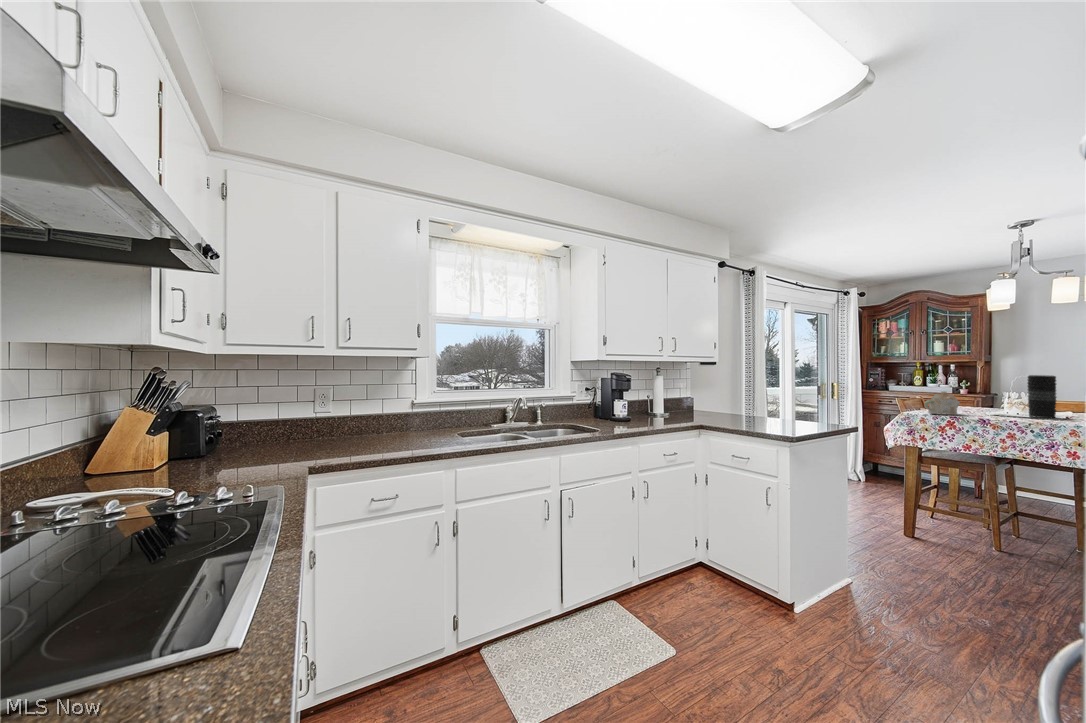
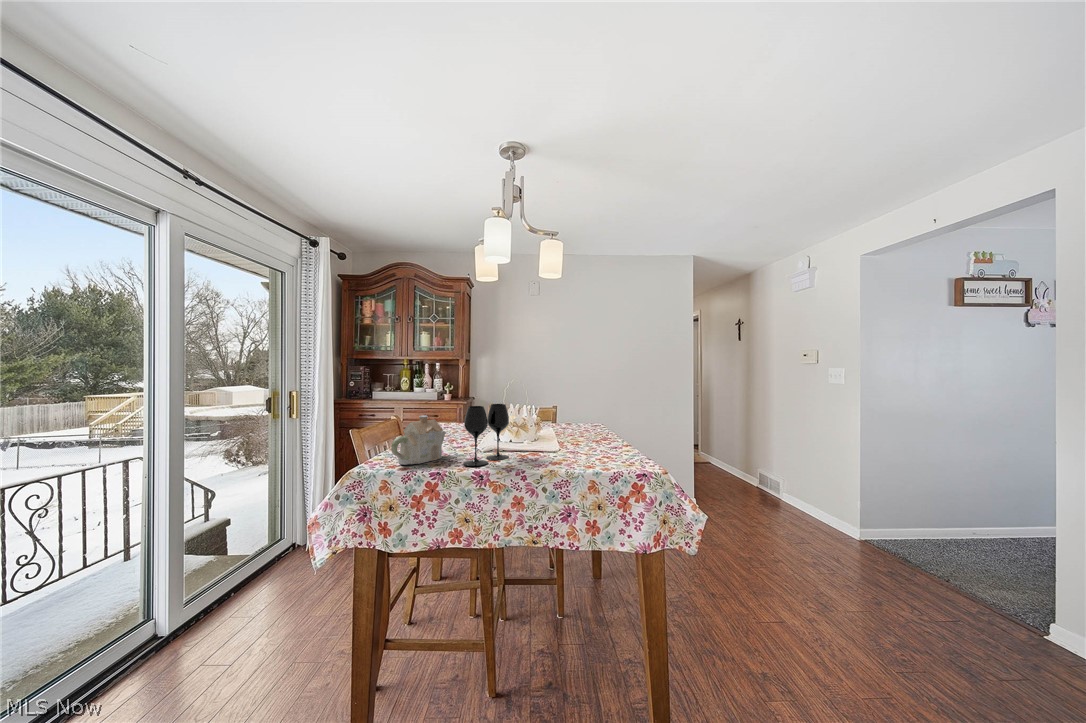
vase: present [1028,375,1056,418] -> none [527,382,556,452]
wine glass: none [973,387,1010,418] -> present [463,404,509,466]

